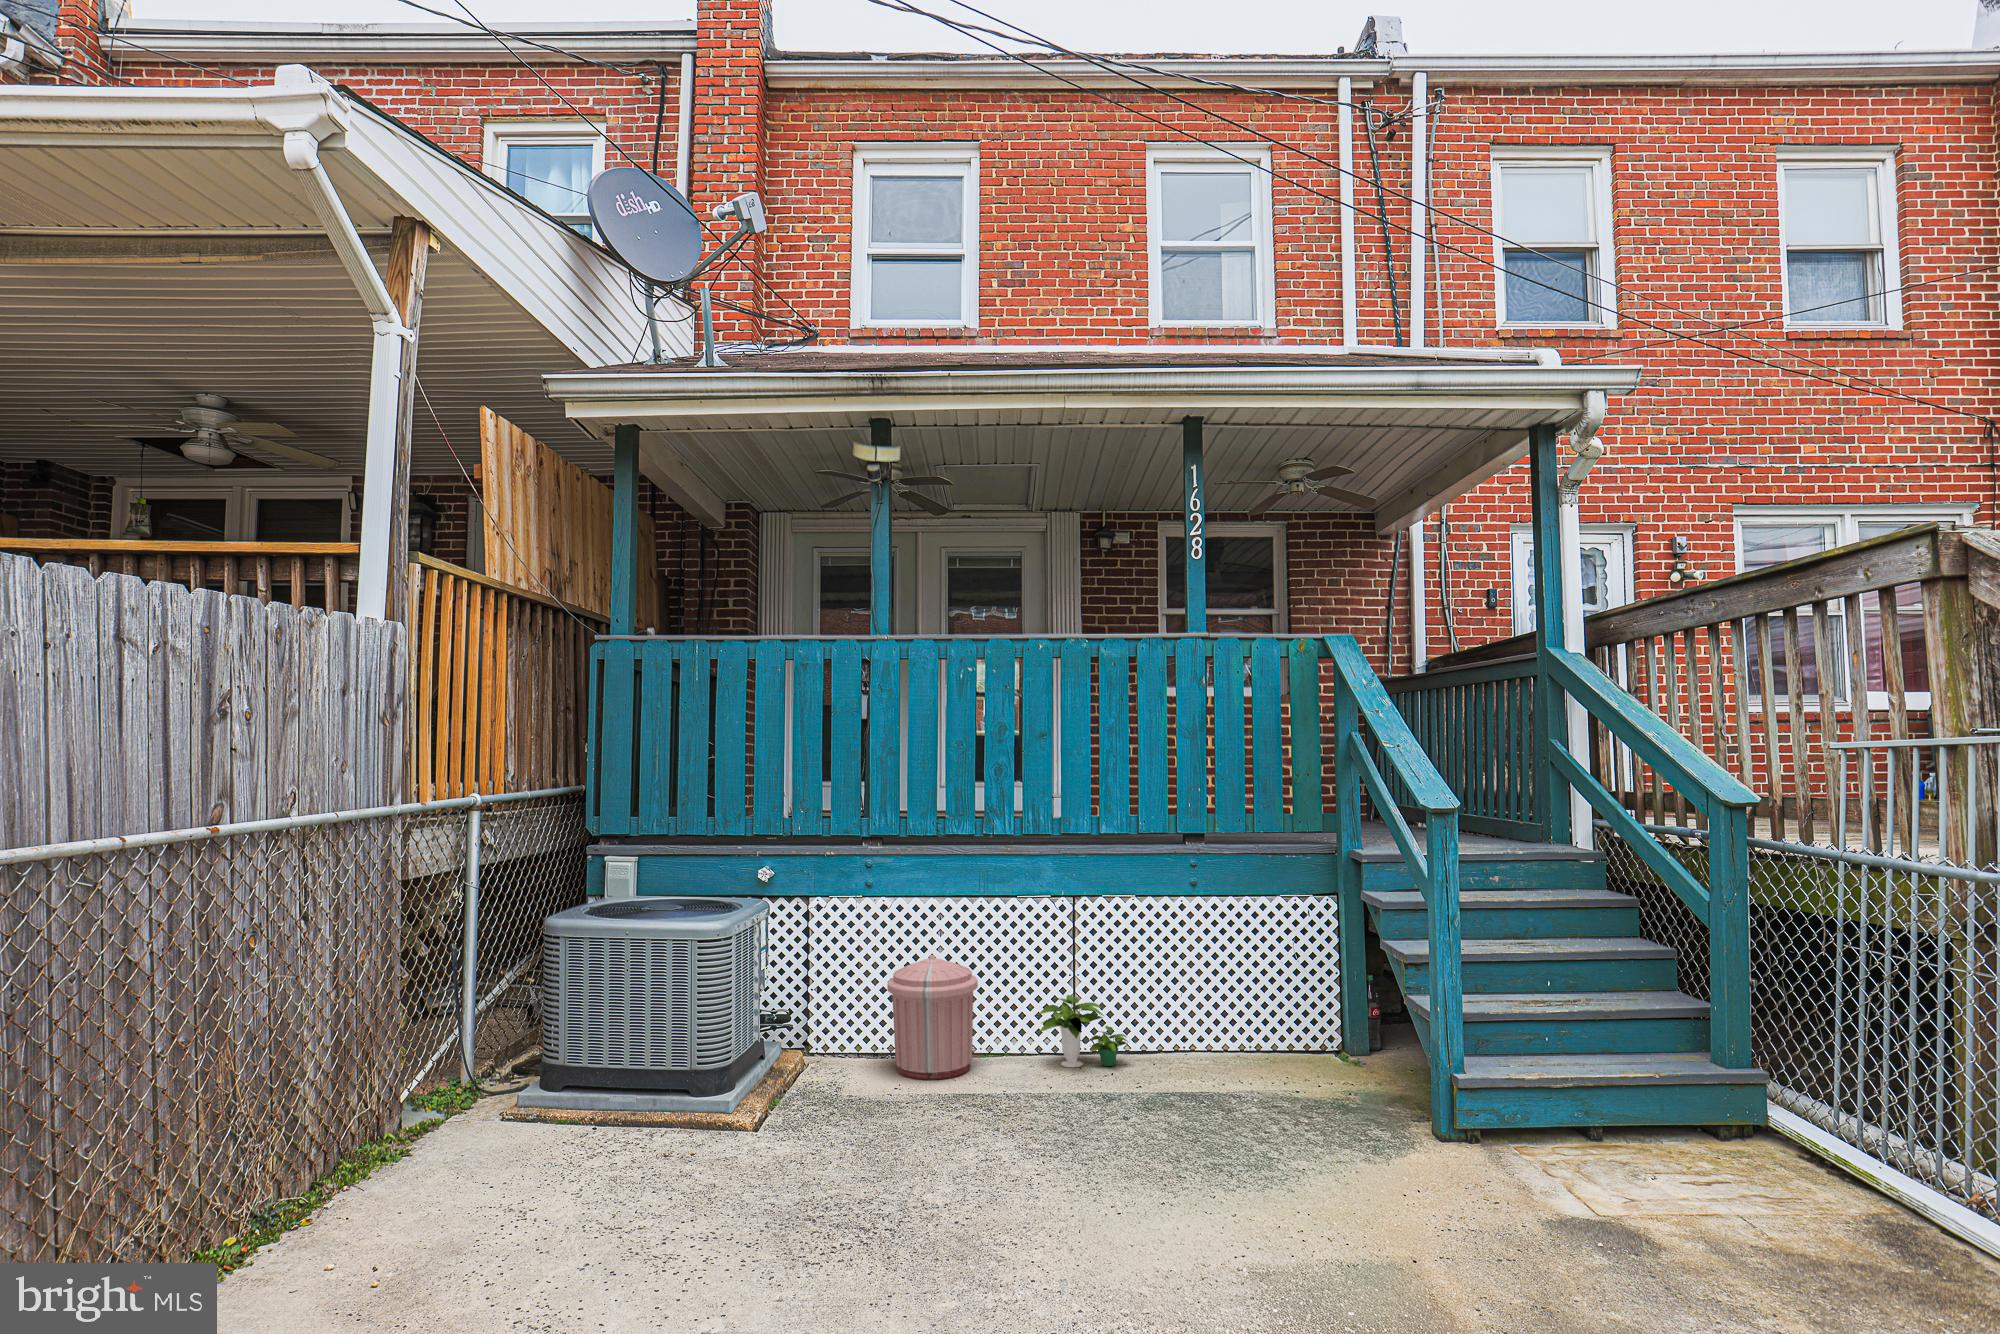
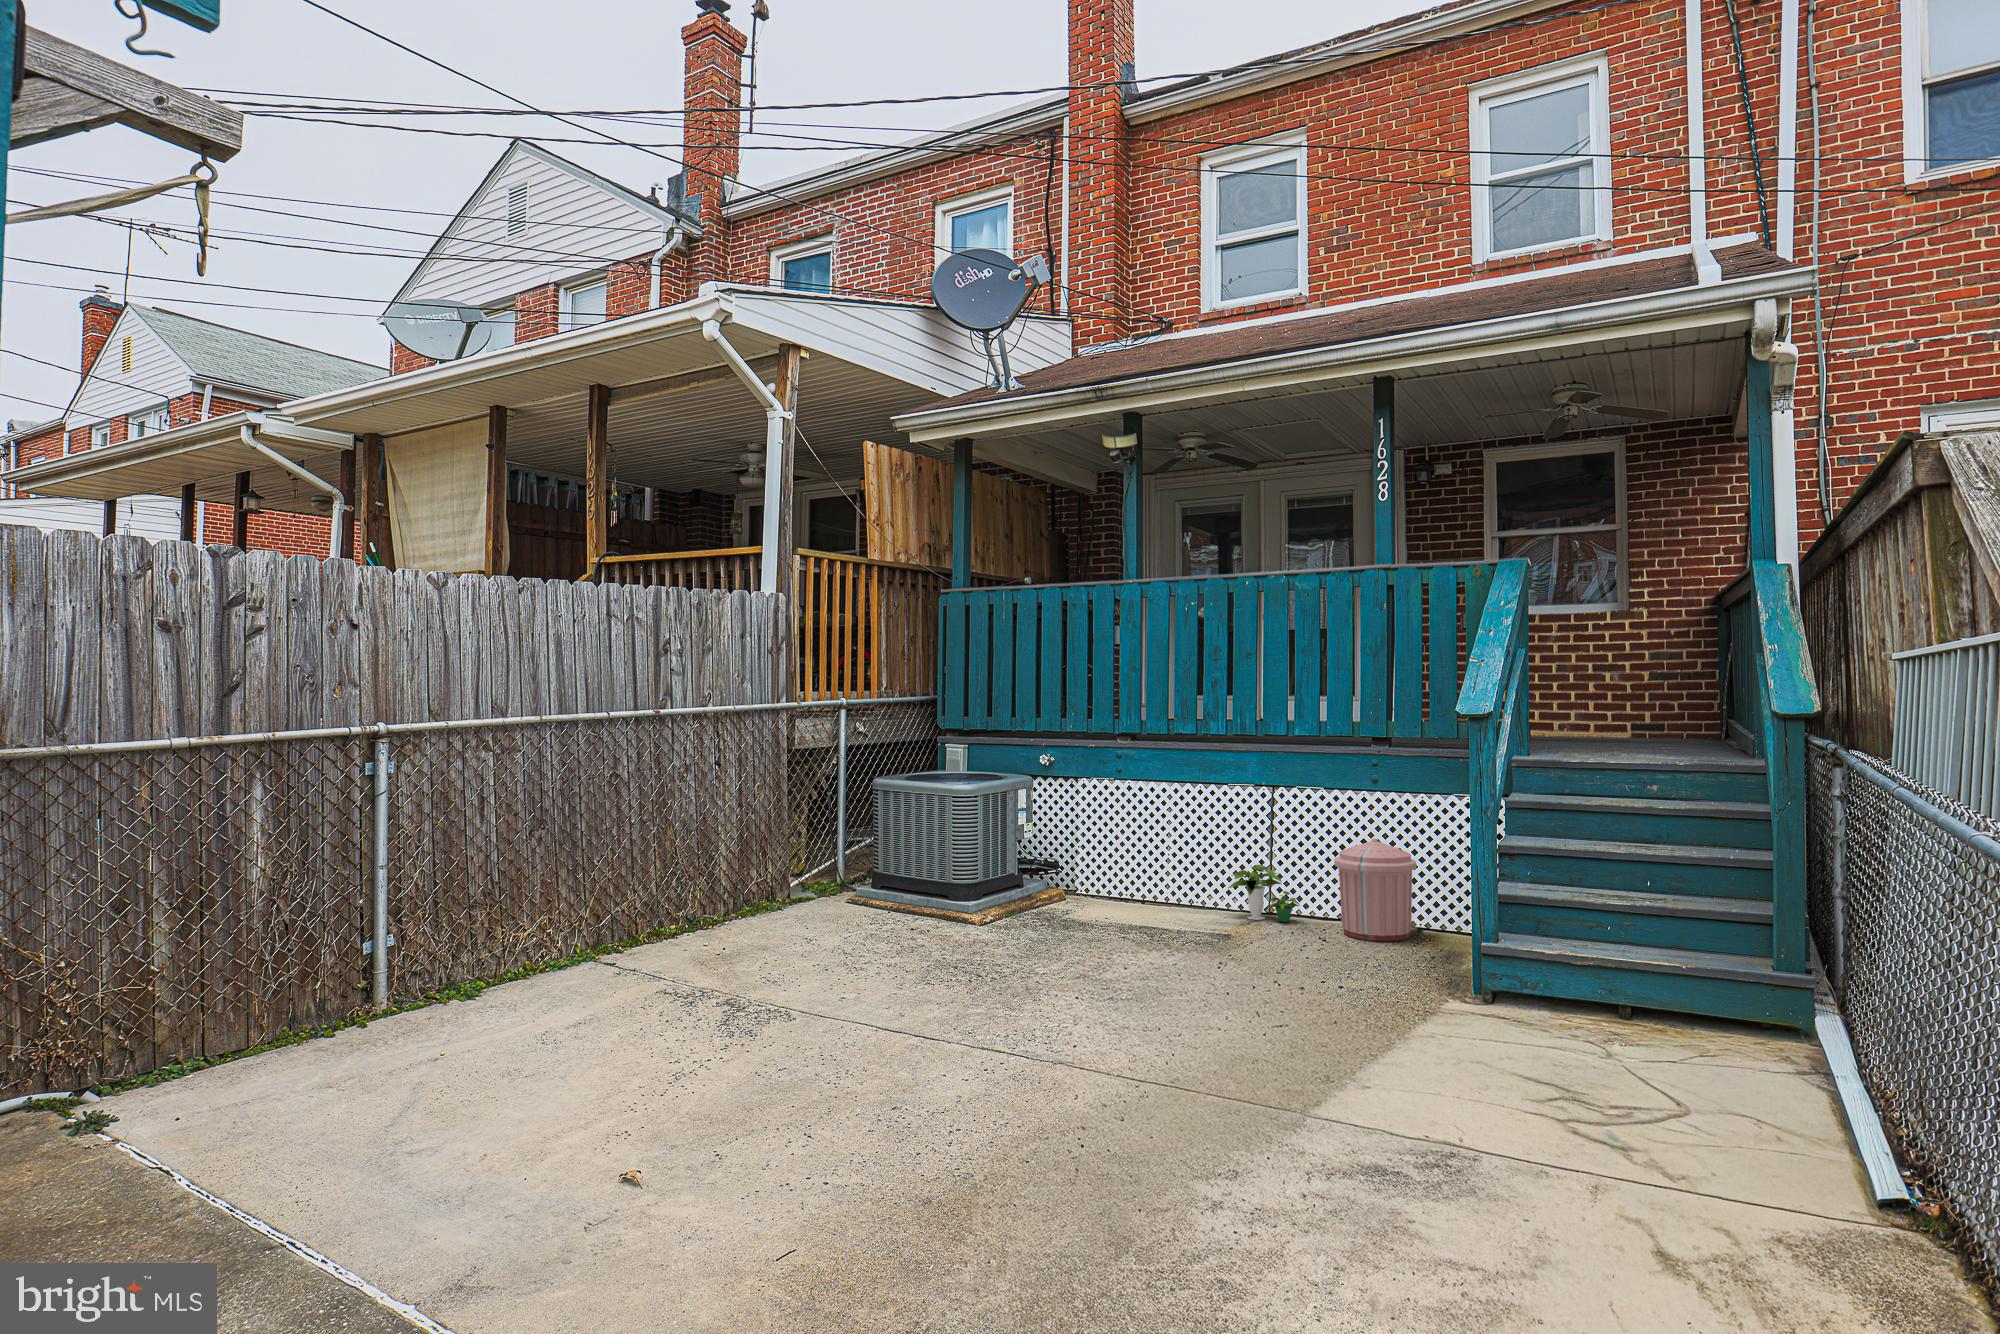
trash can: present [887,955,978,1079] -> present [1334,839,1416,941]

